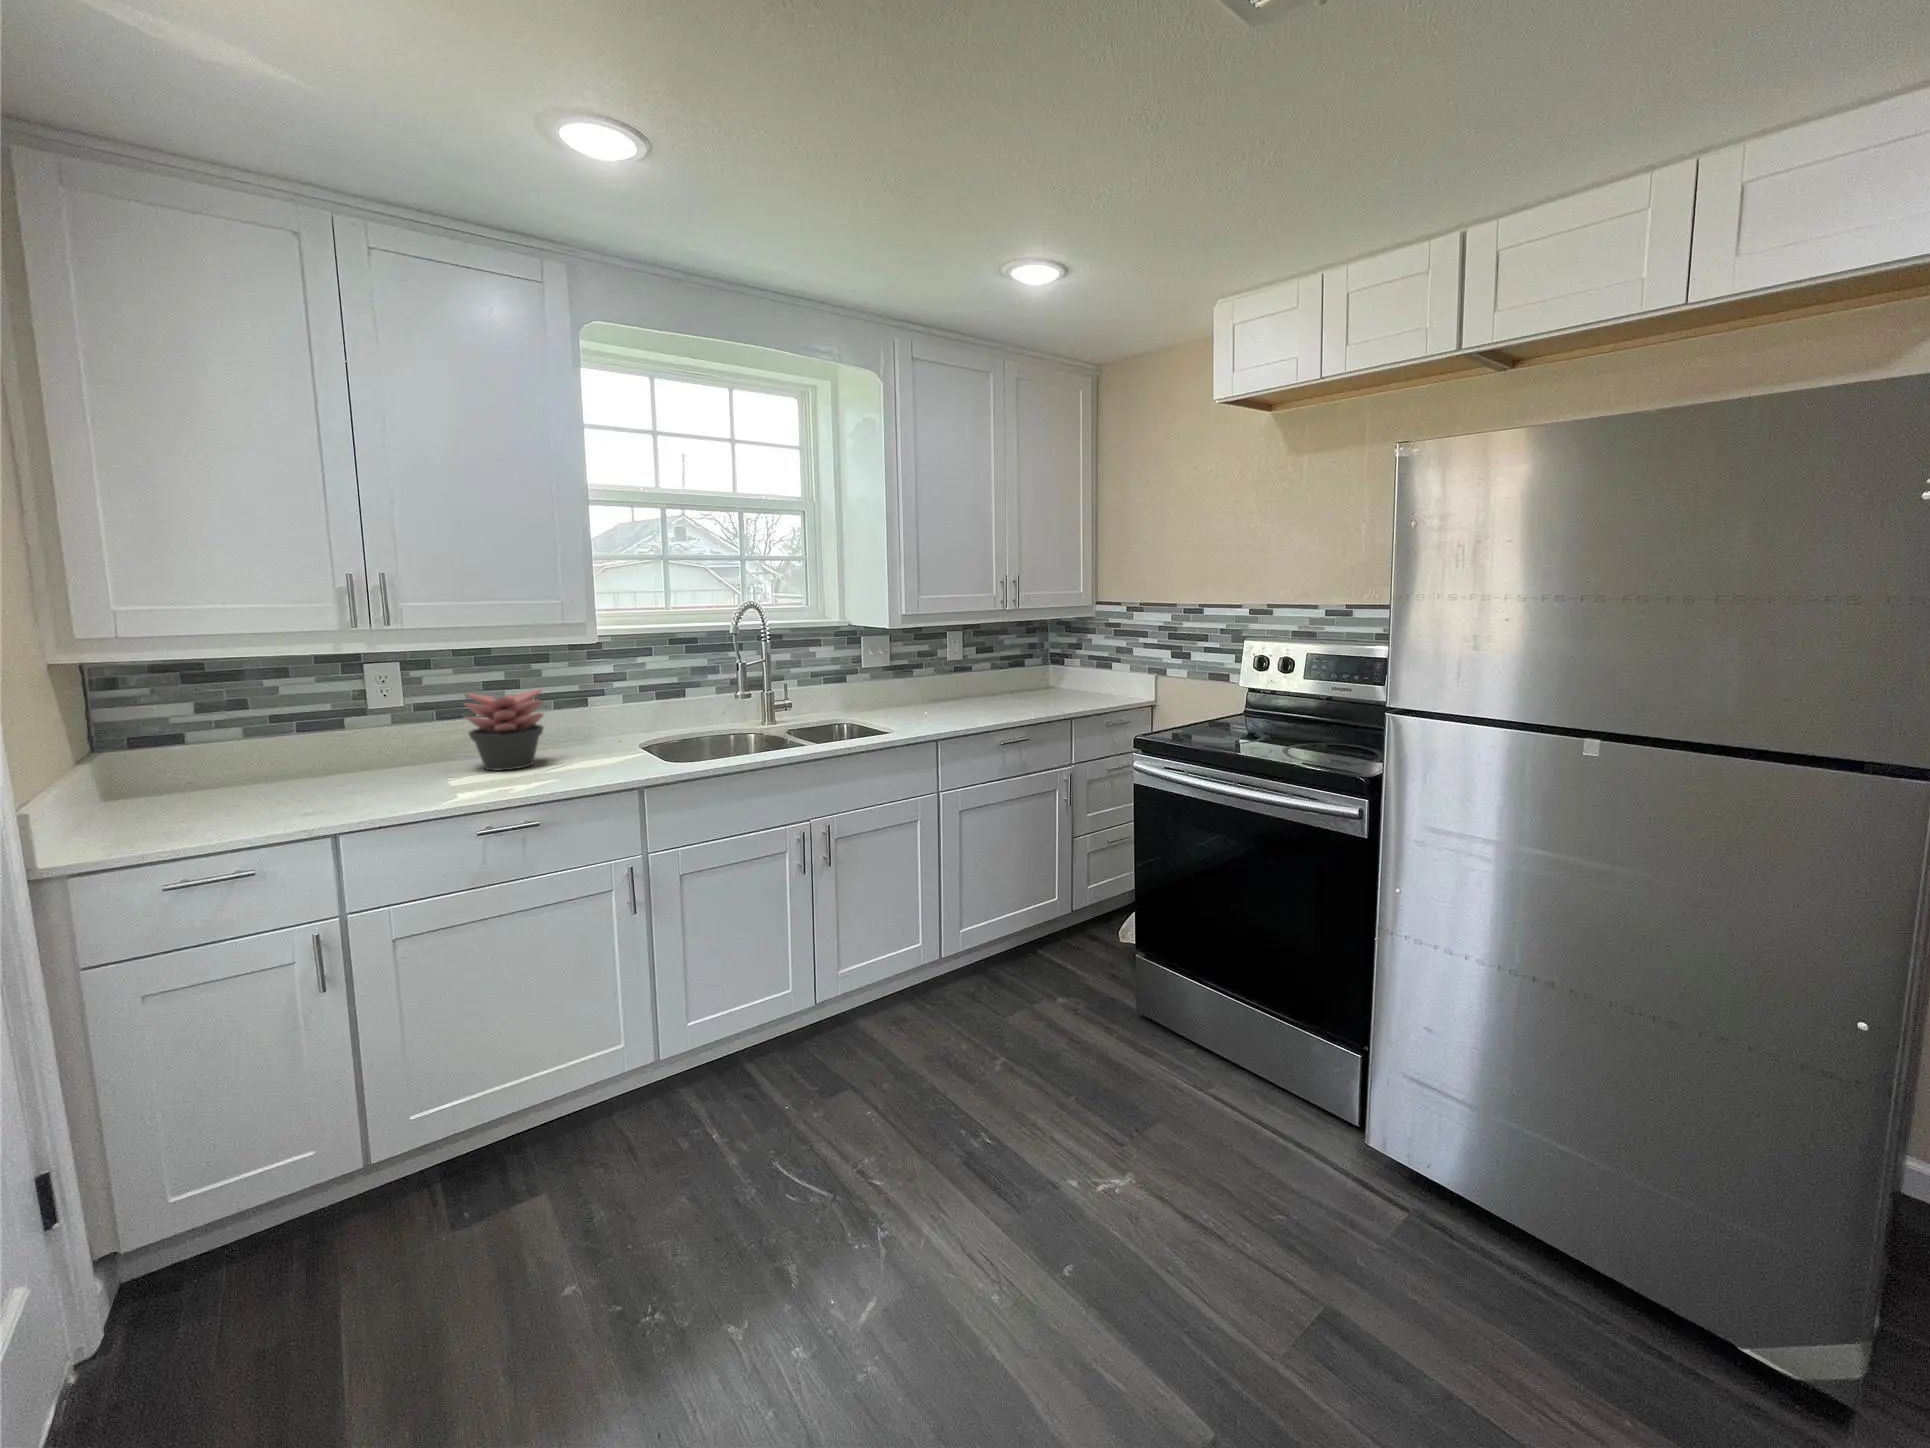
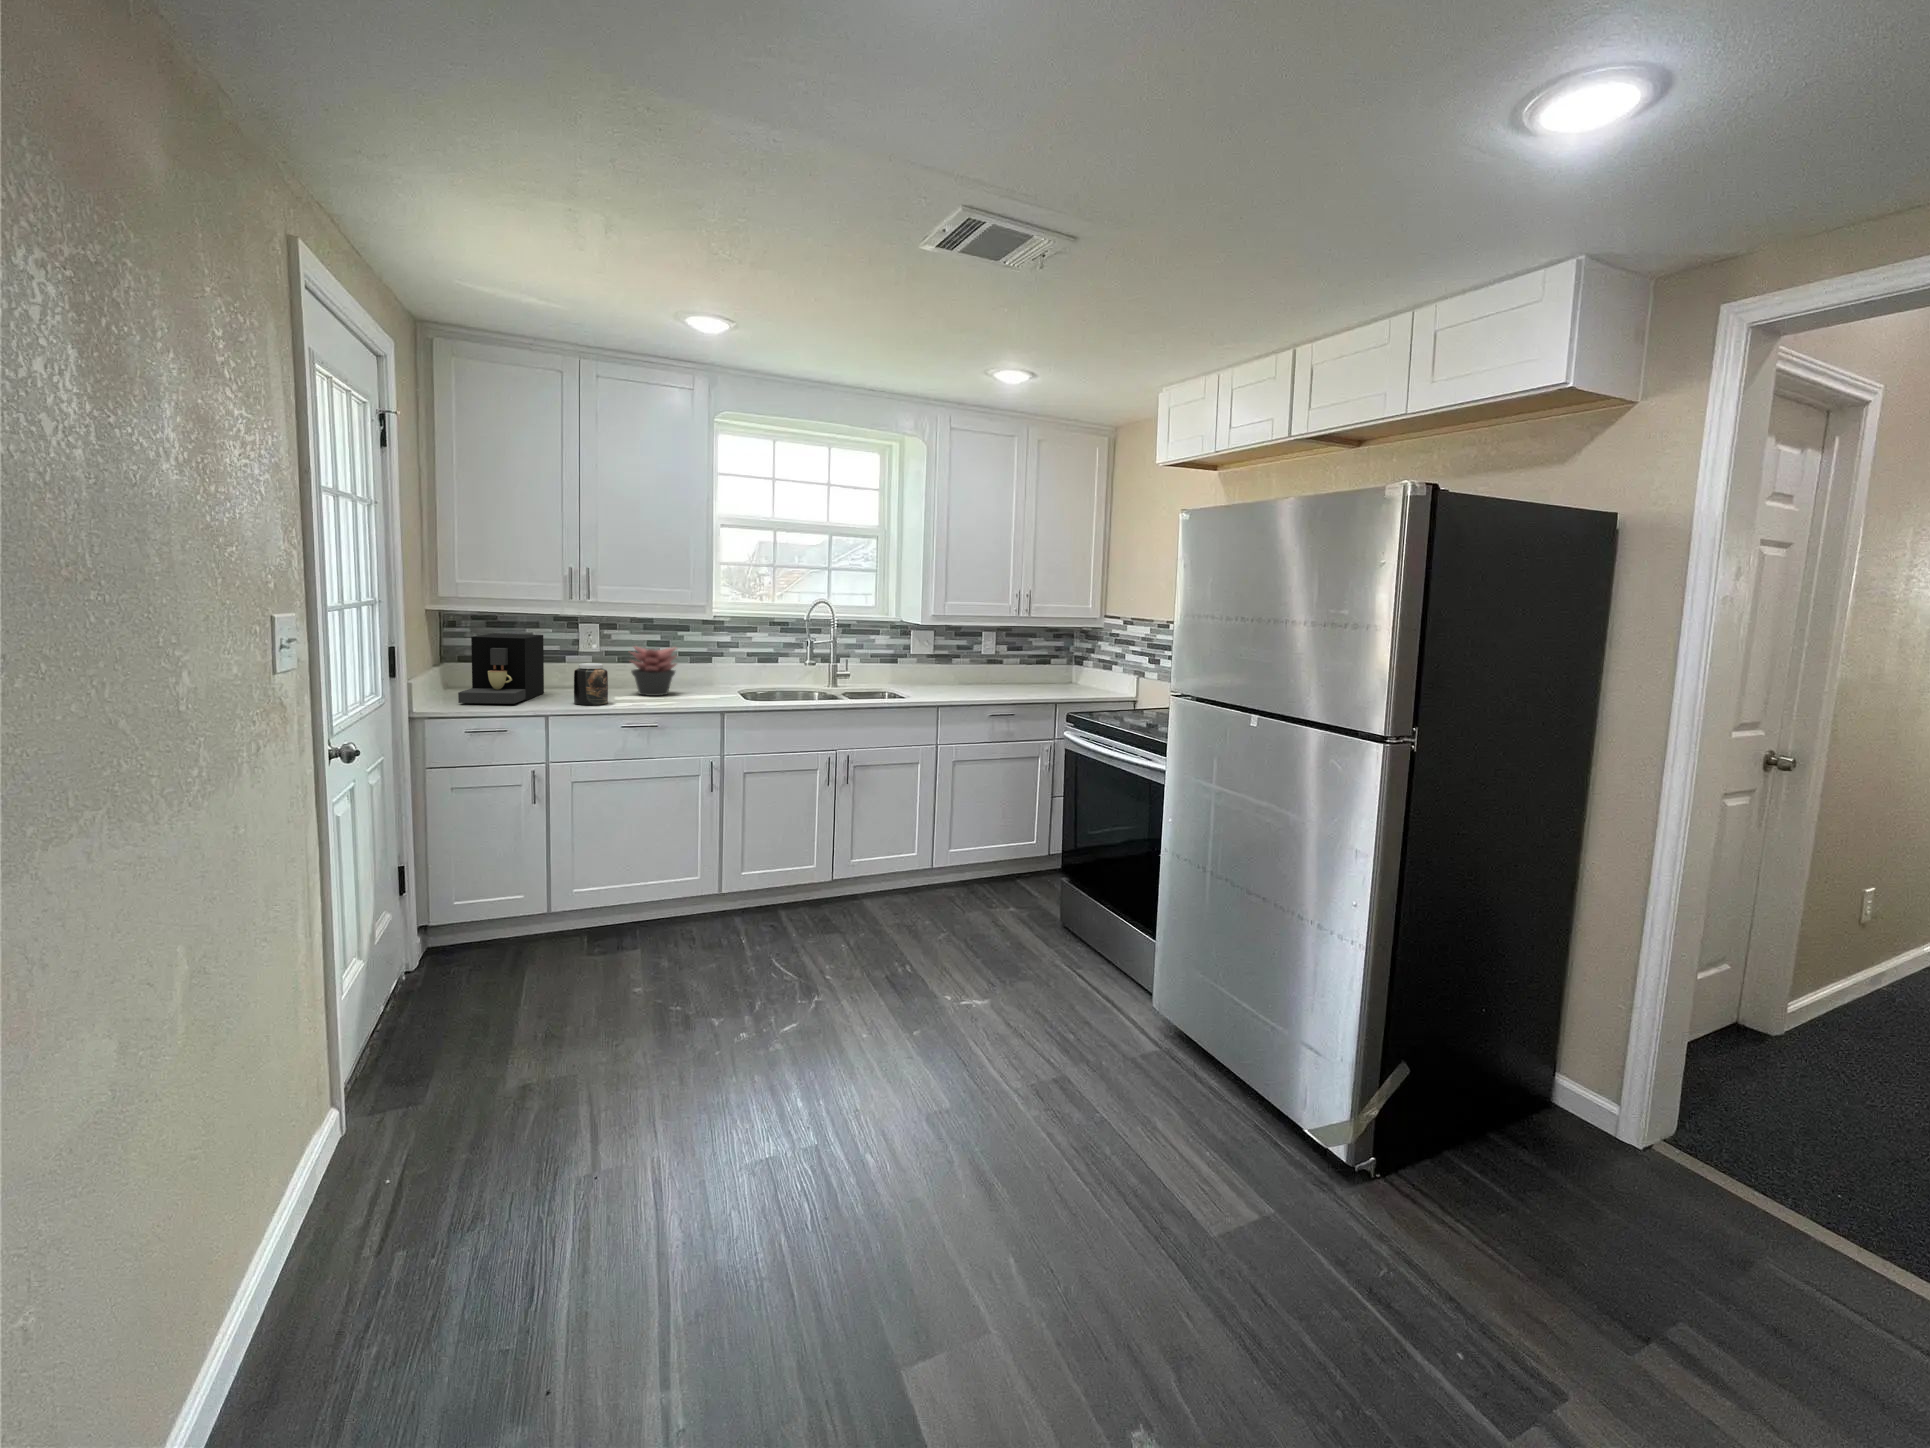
coffee maker: none [145,688,313,831] -> present [458,633,544,704]
jar: none [377,730,443,804] -> present [574,663,608,705]

